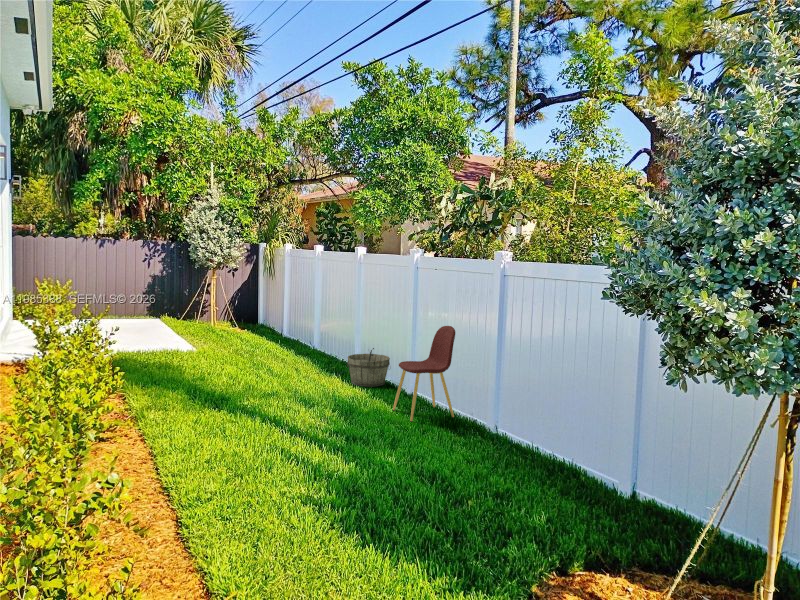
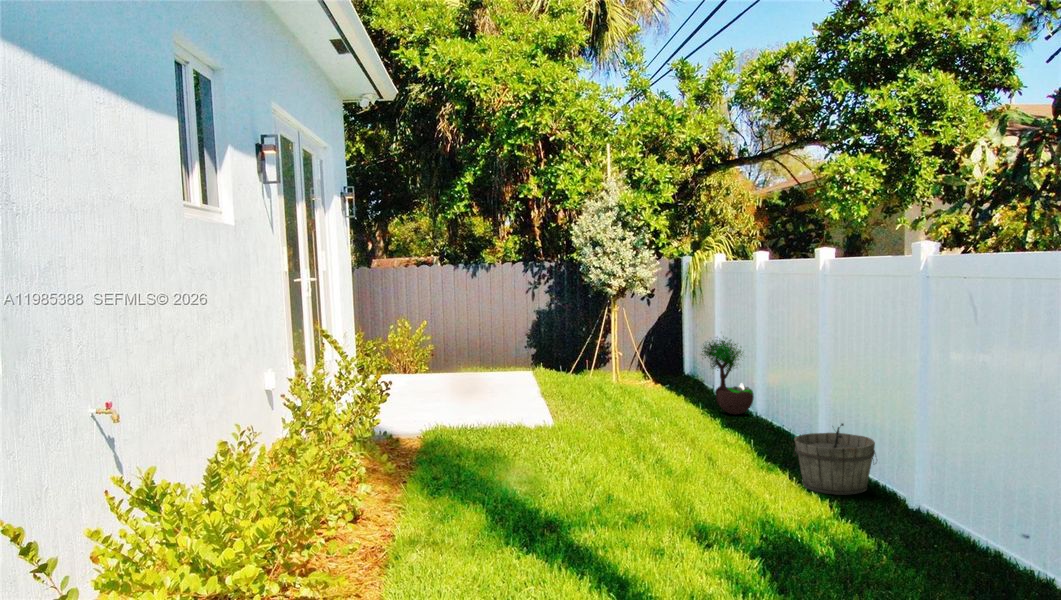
potted tree: none [281,295,314,347] -> present [702,340,754,415]
chair: present [393,326,455,422] -> none [874,385,1011,583]

